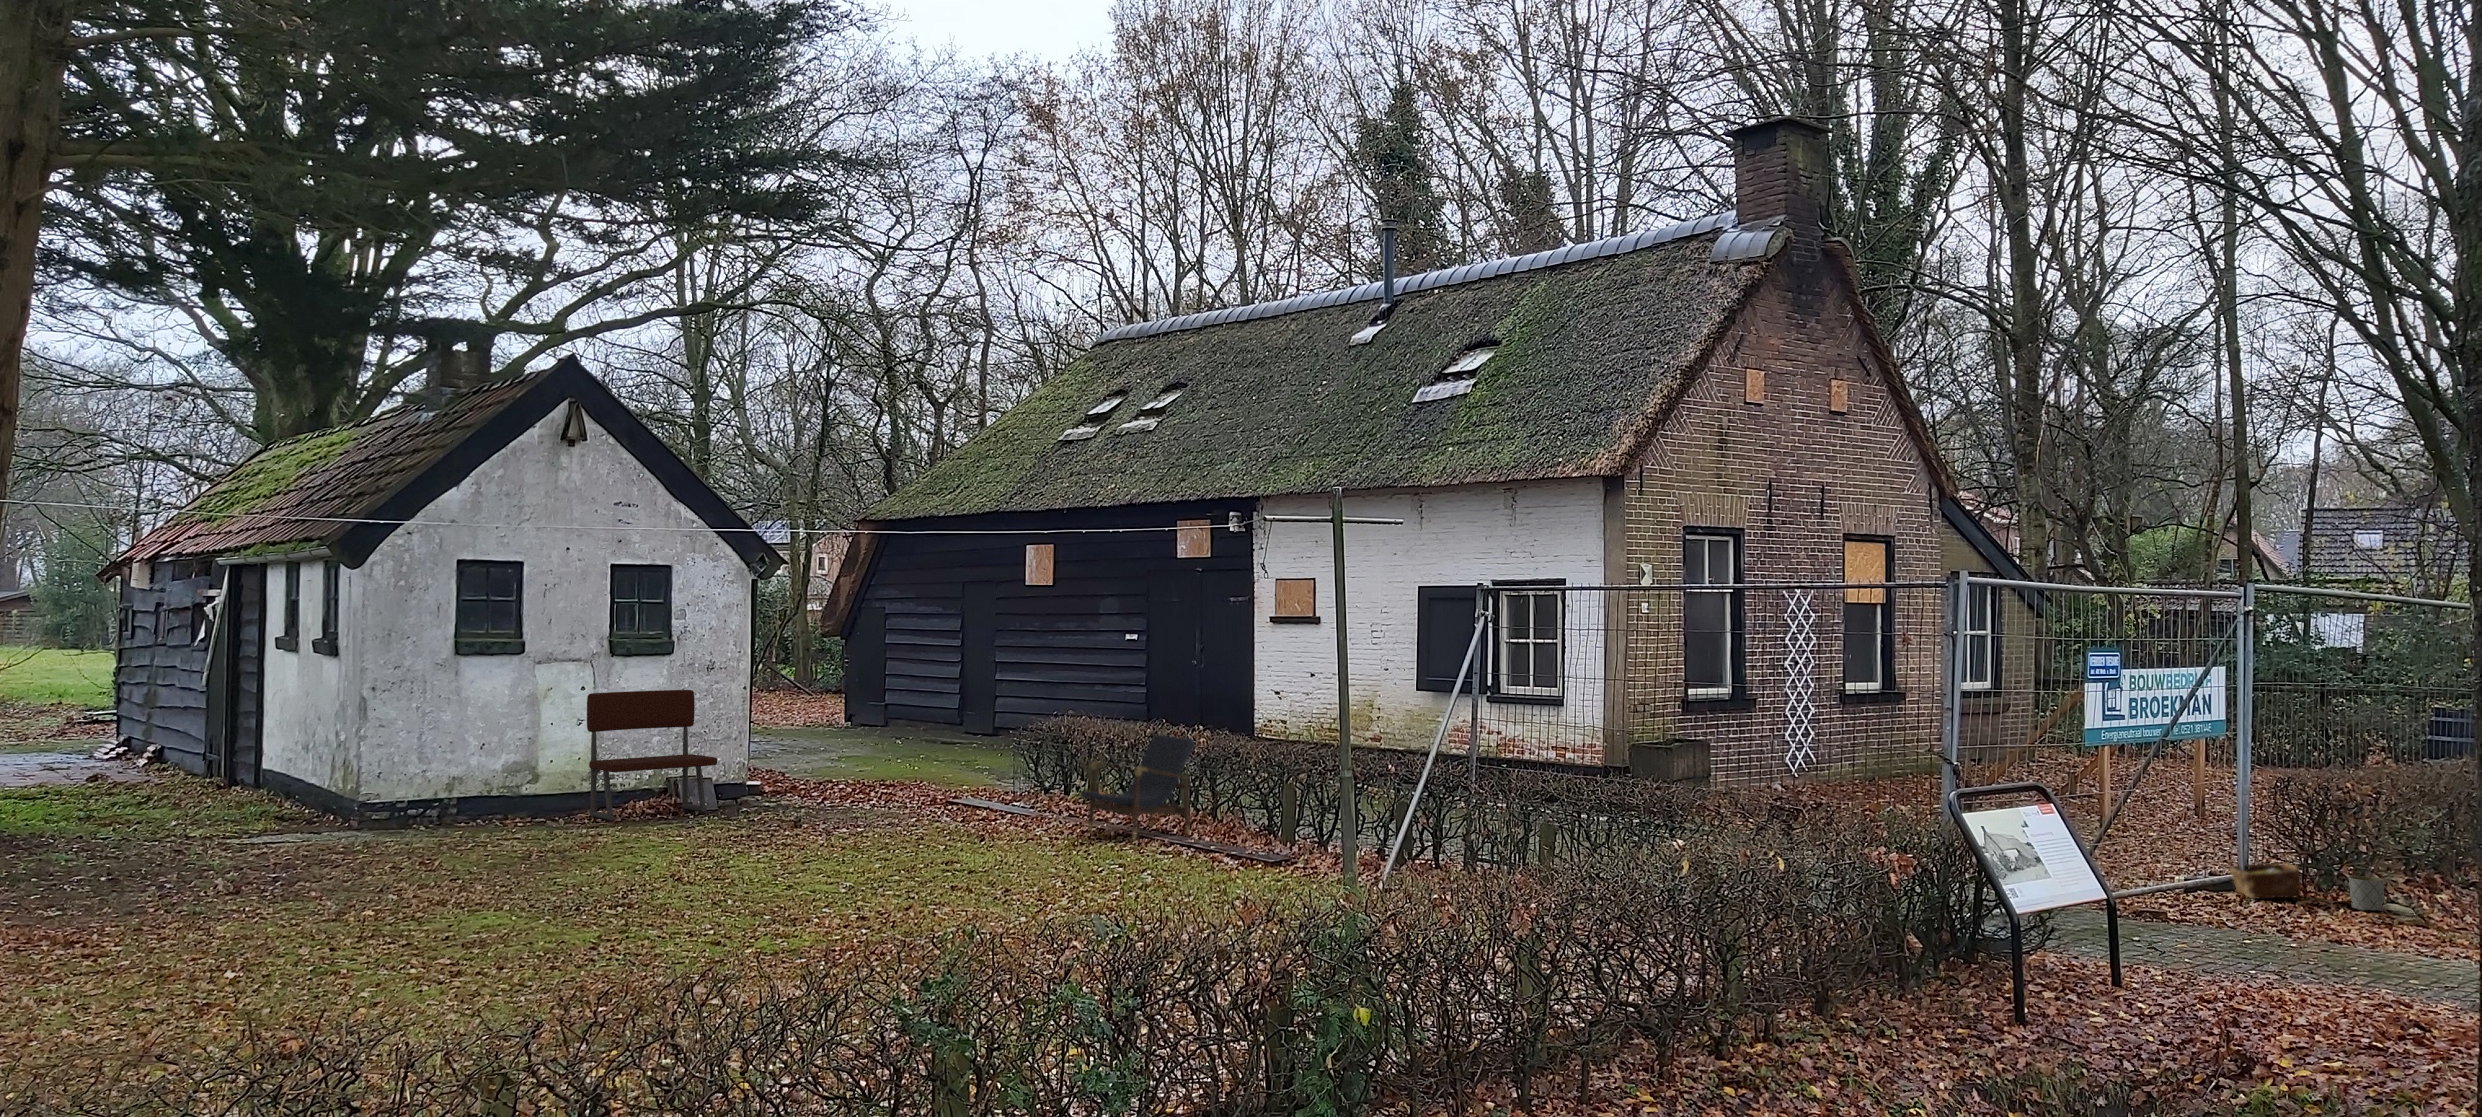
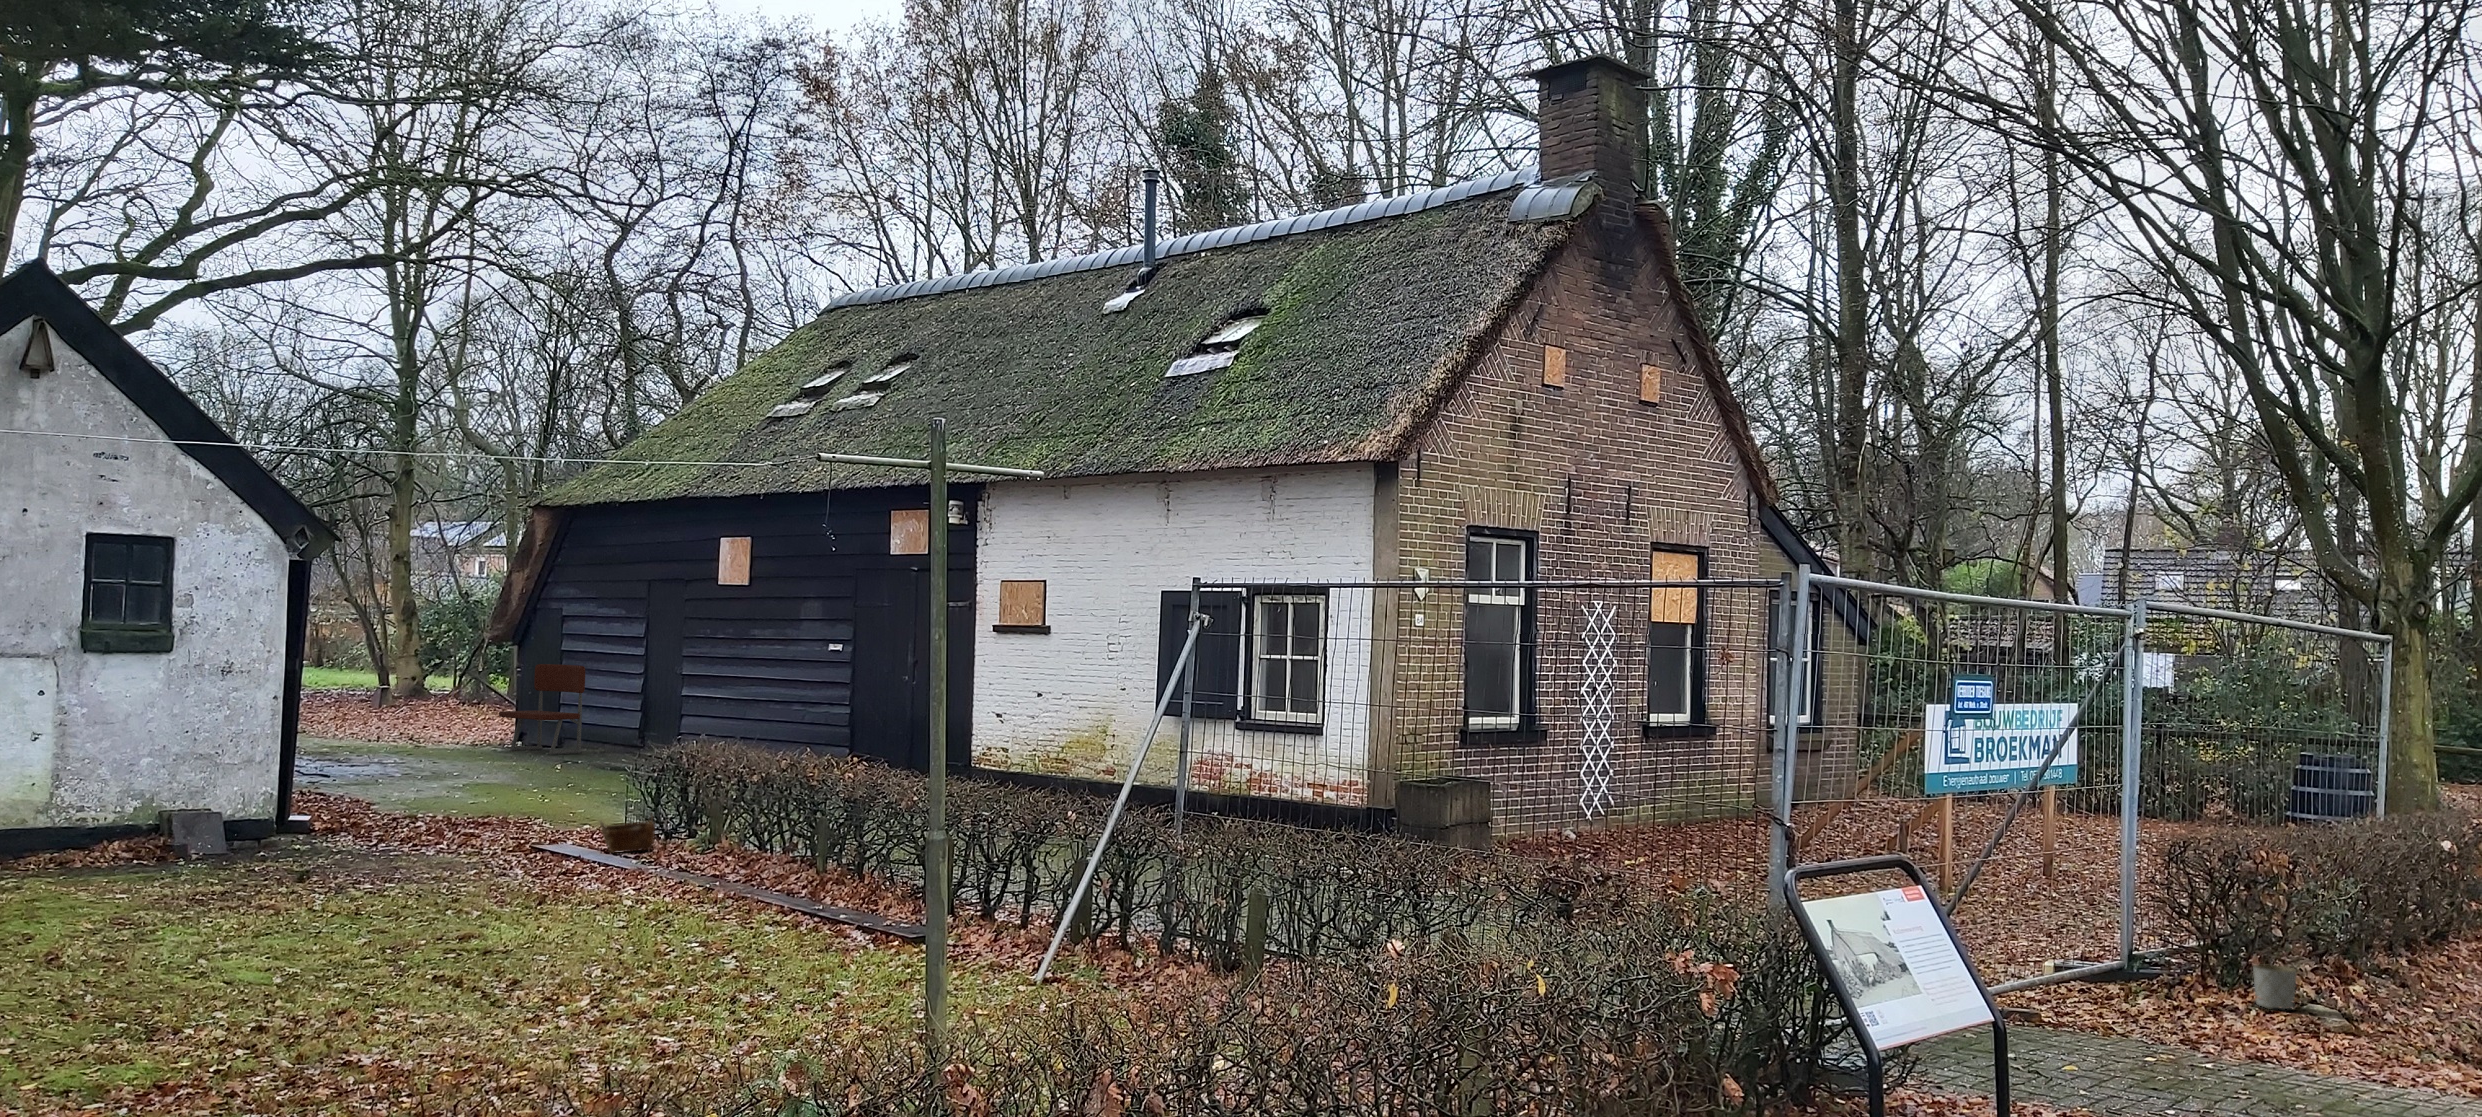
bench: present [587,690,717,821] -> present [499,664,585,755]
lounge chair: present [1081,735,1194,841] -> none [691,766,843,905]
woven basket: present [2229,856,2301,899] -> present [600,815,655,853]

